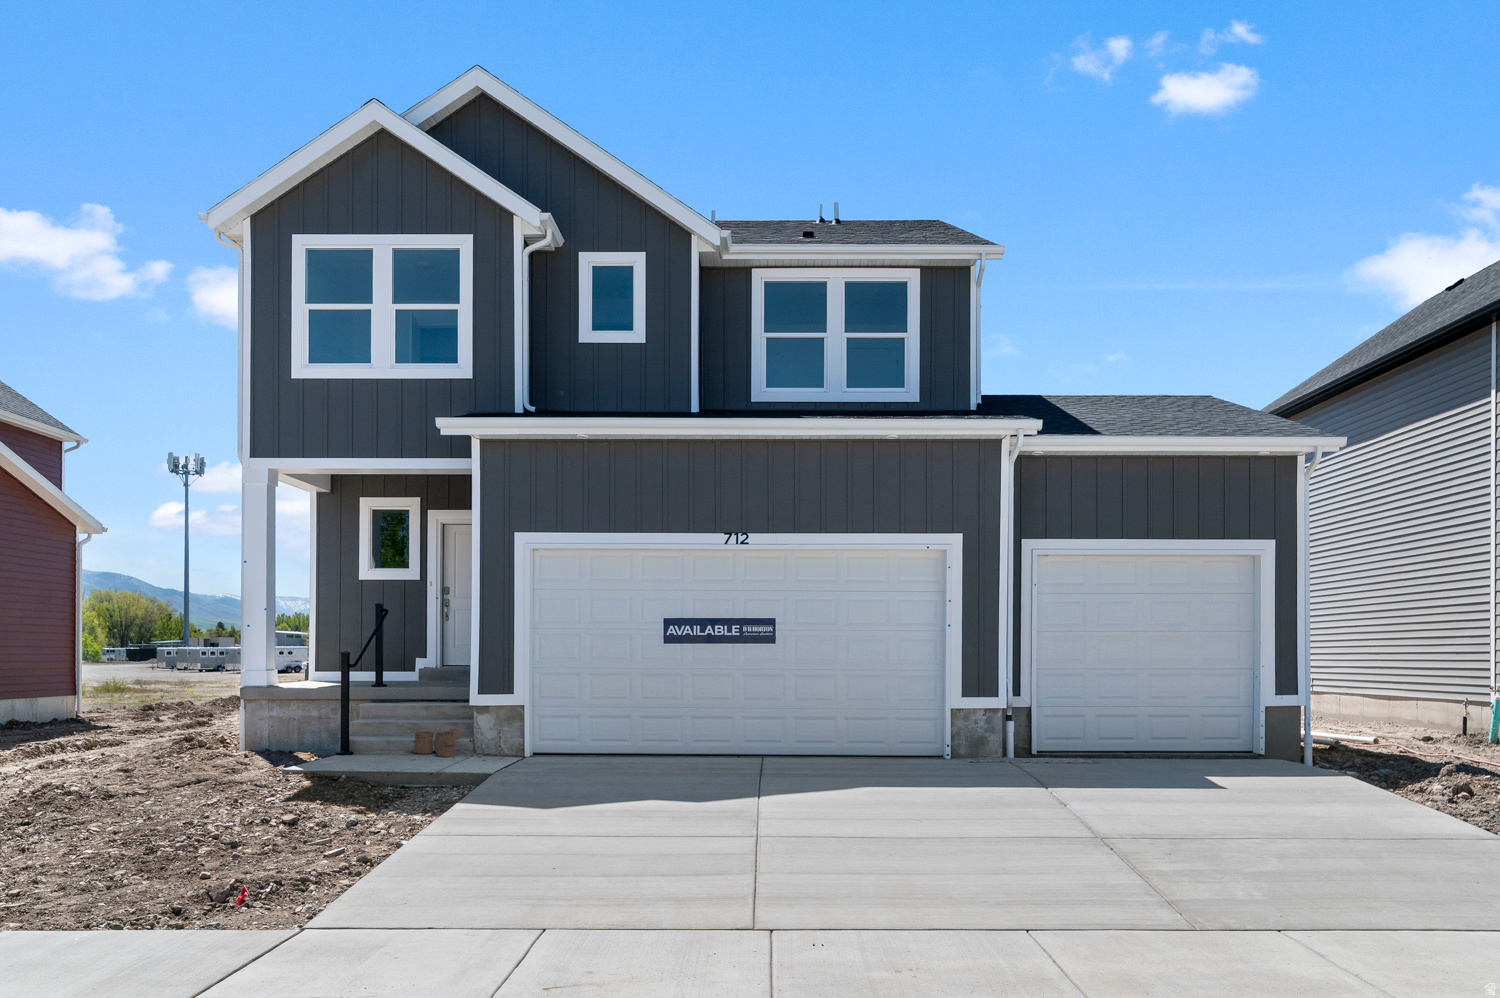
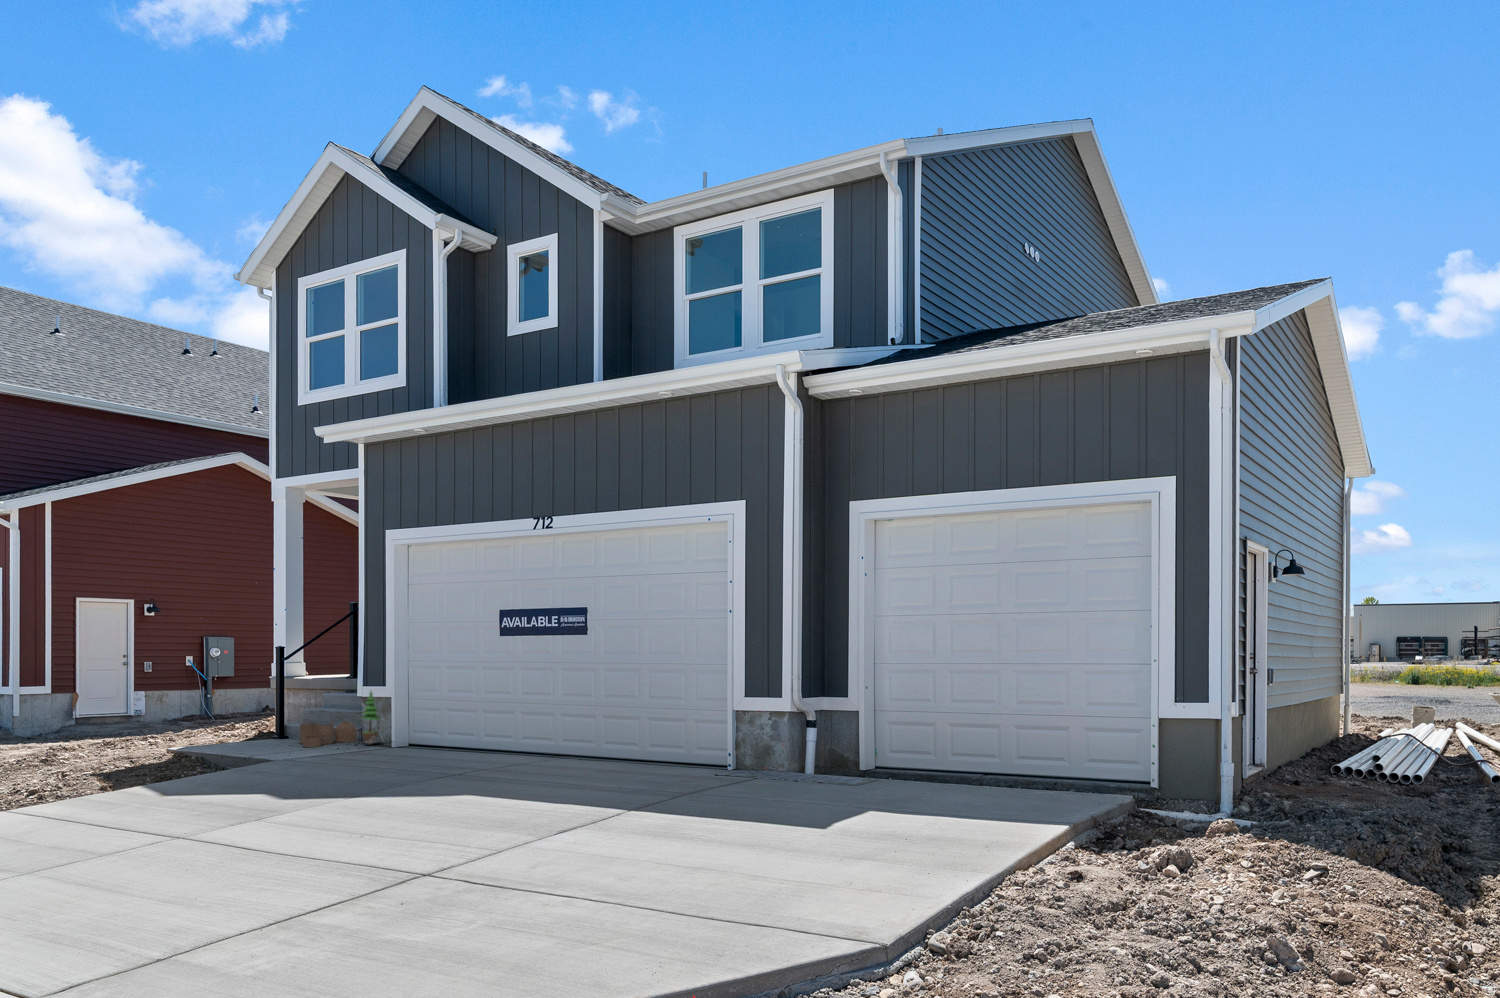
potted tree: none [497,696,518,752] -> present [362,692,380,745]

